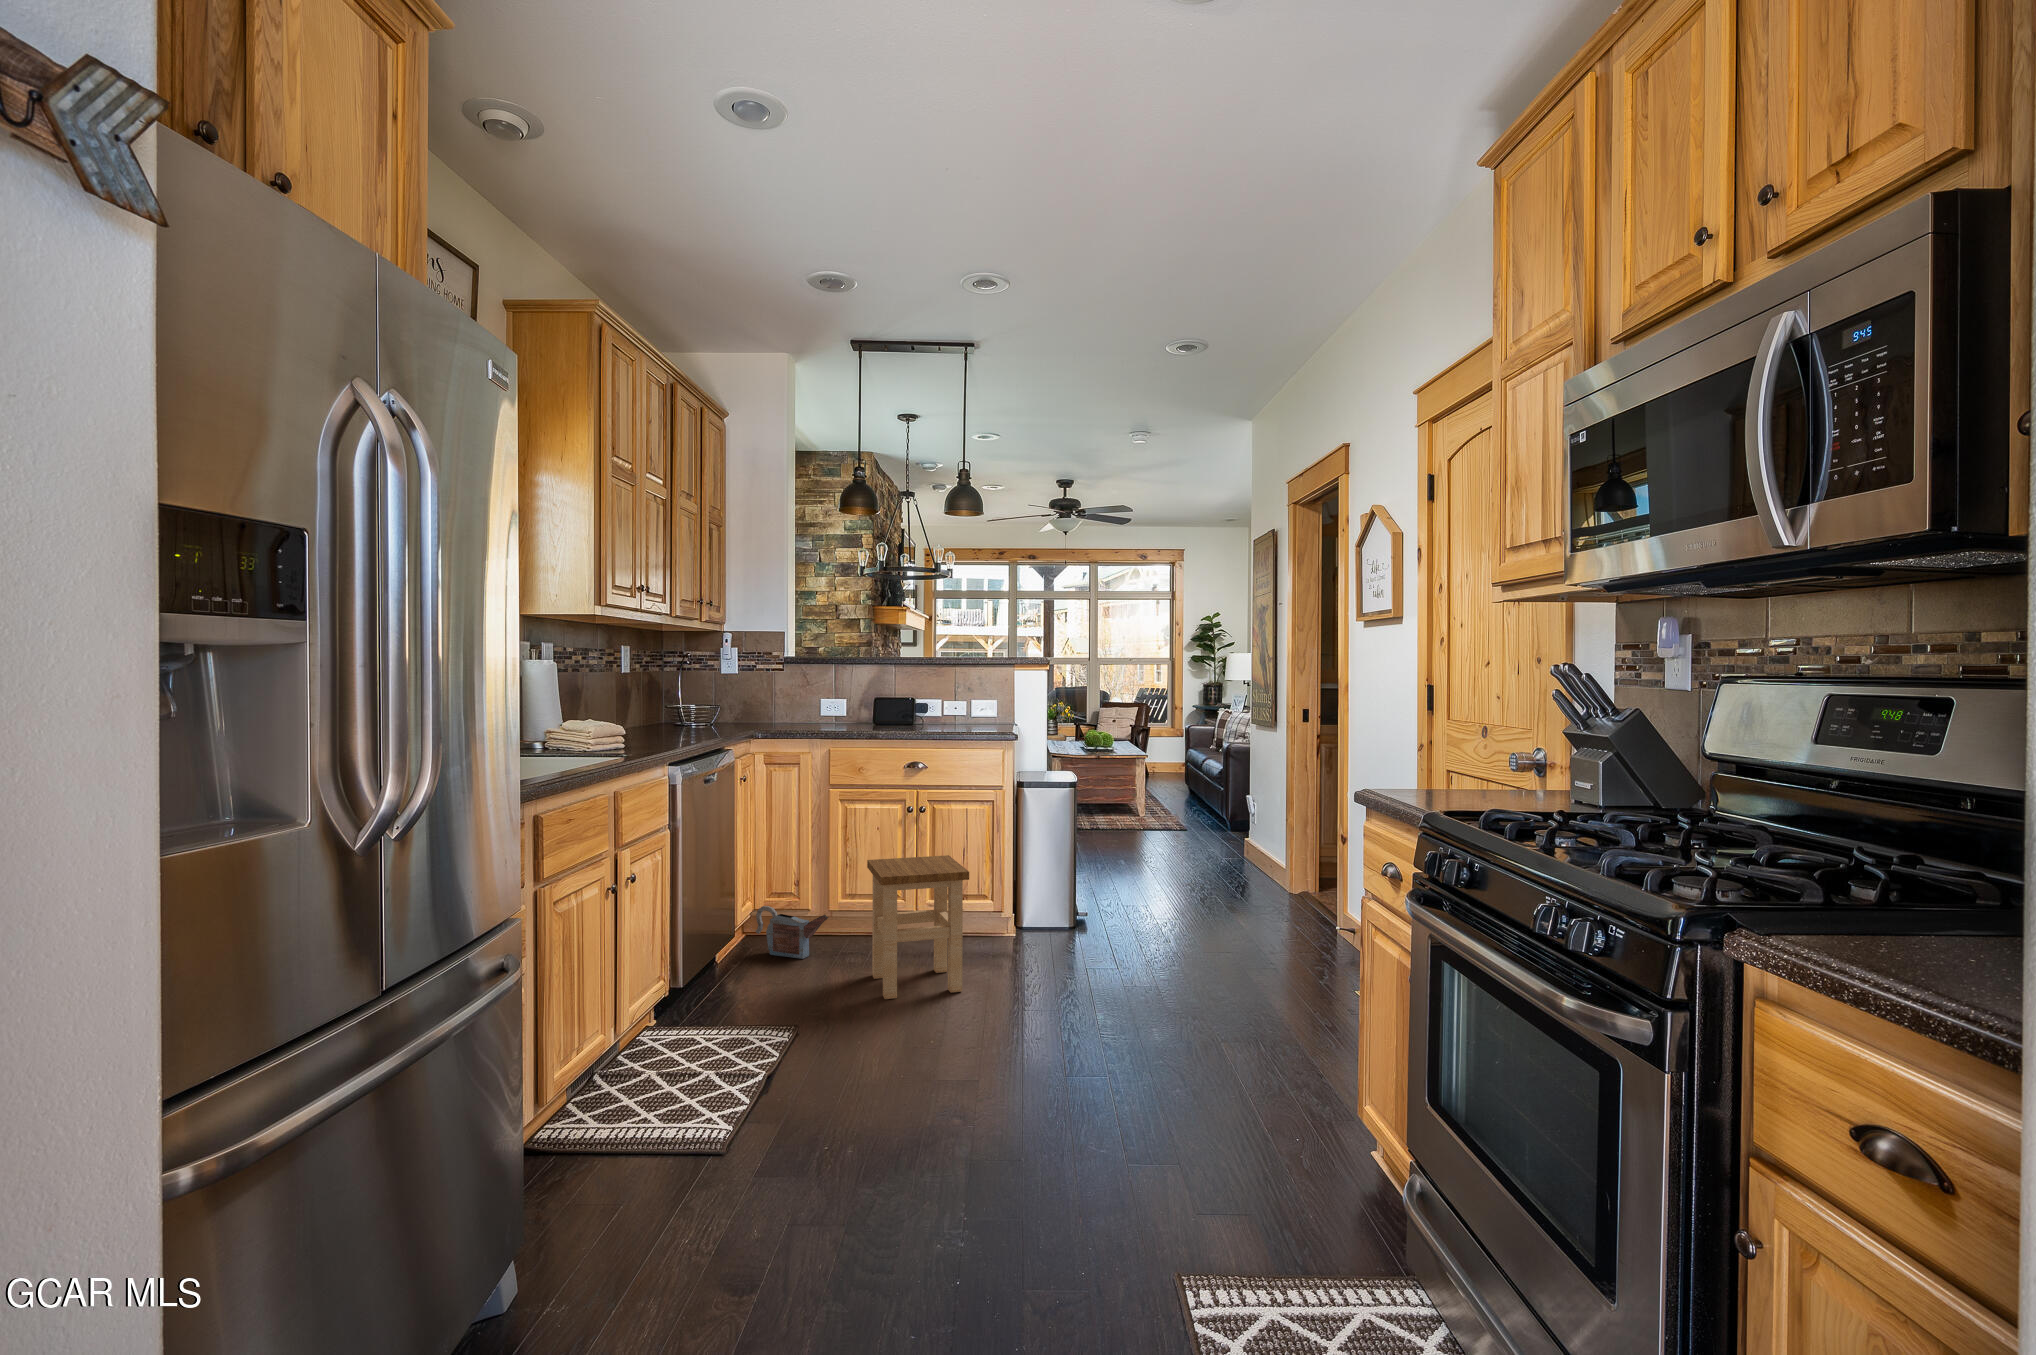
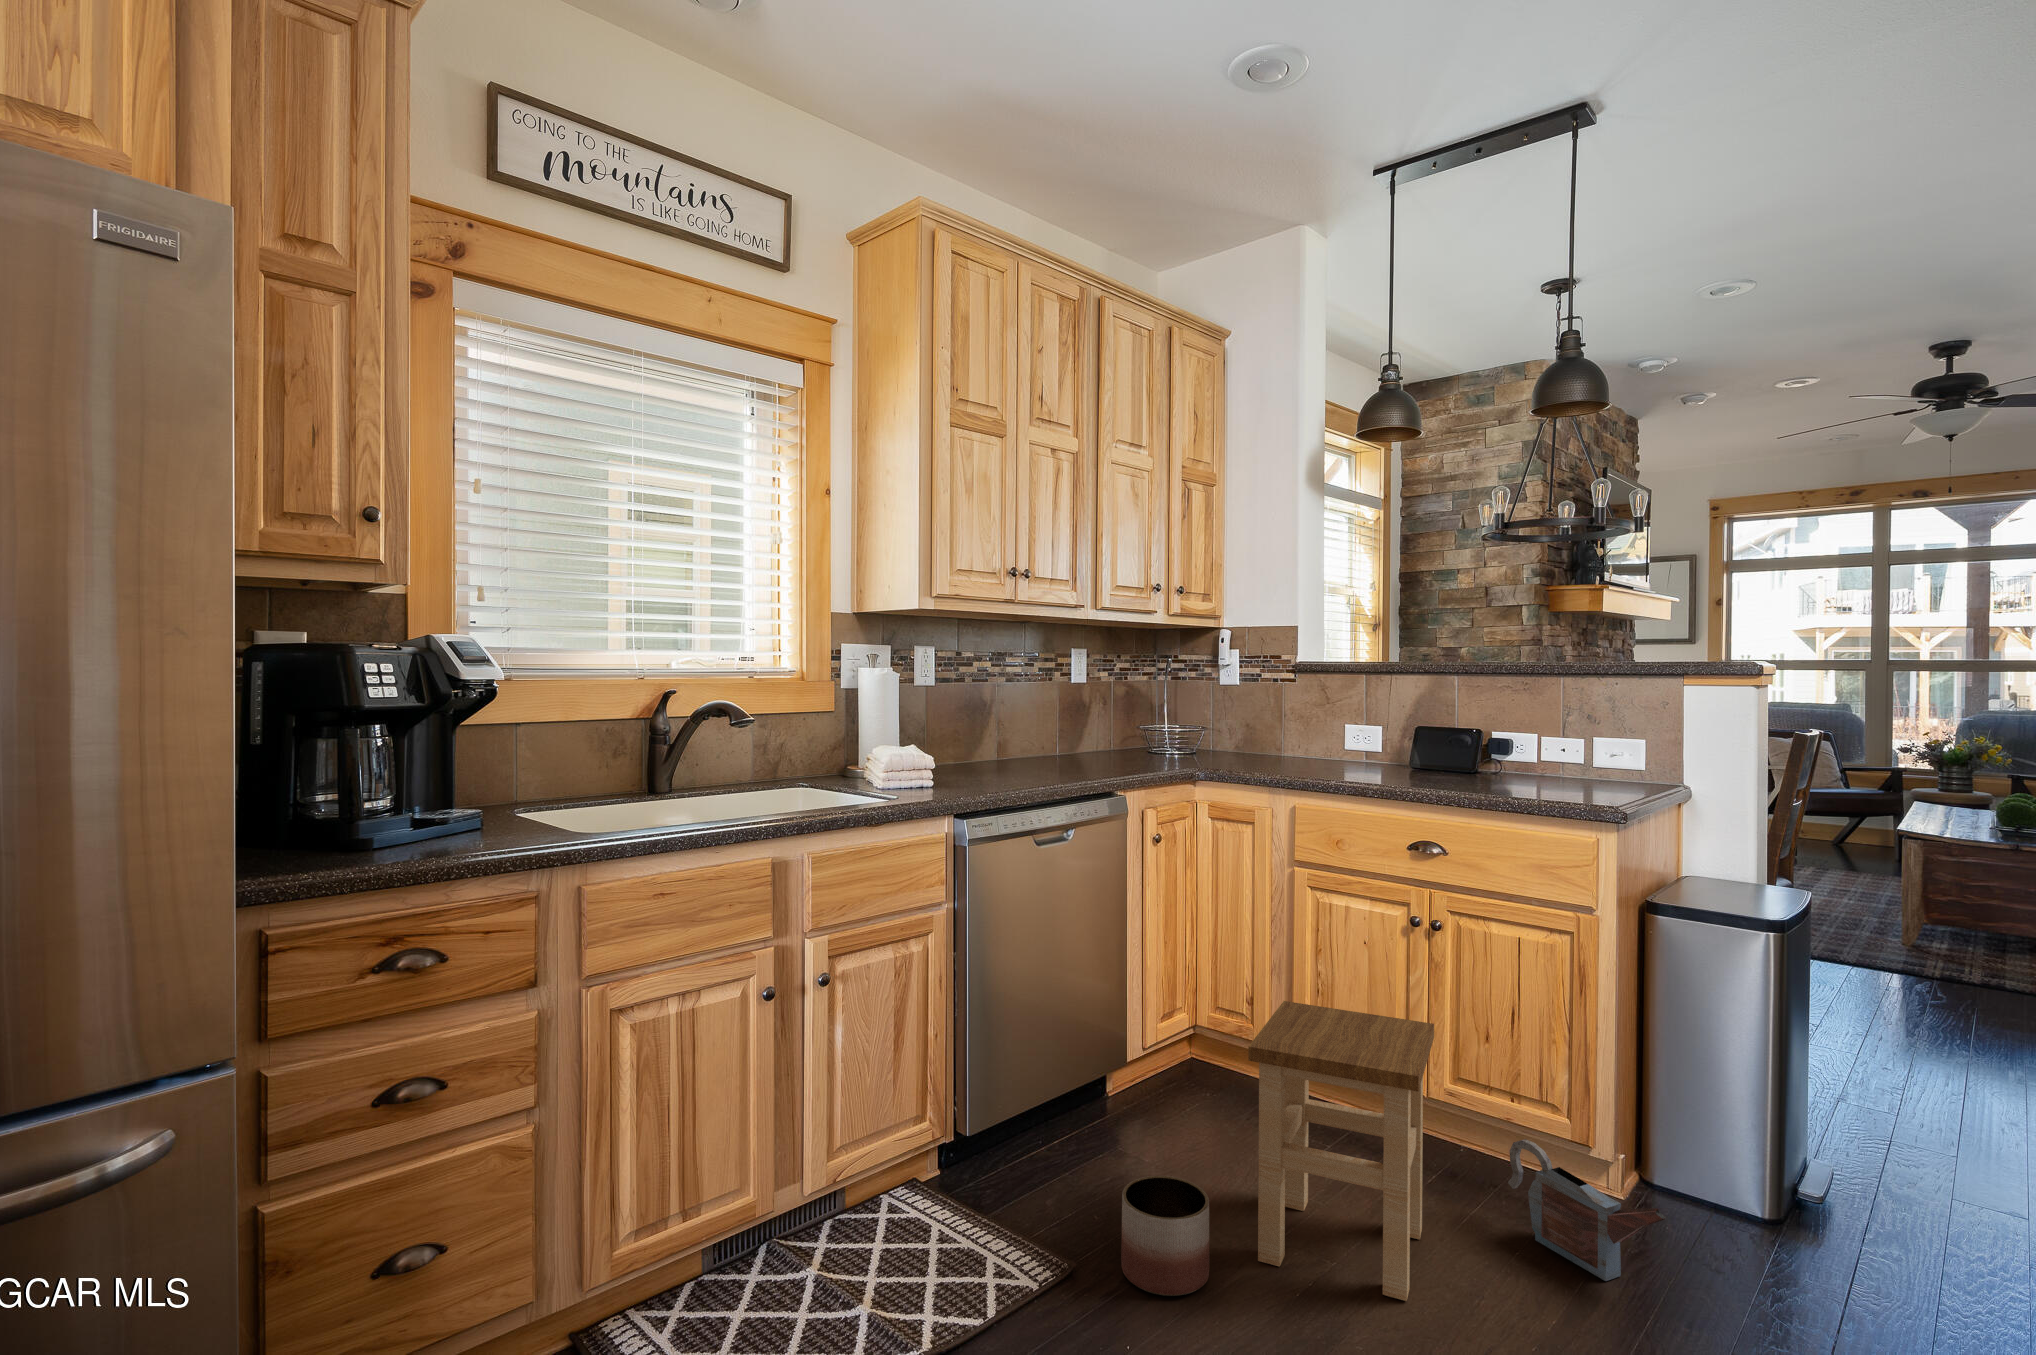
watering can: present [756,906,828,959] -> present [1508,1139,1666,1281]
planter: none [820,964,872,1024] -> present [1121,1176,1210,1296]

